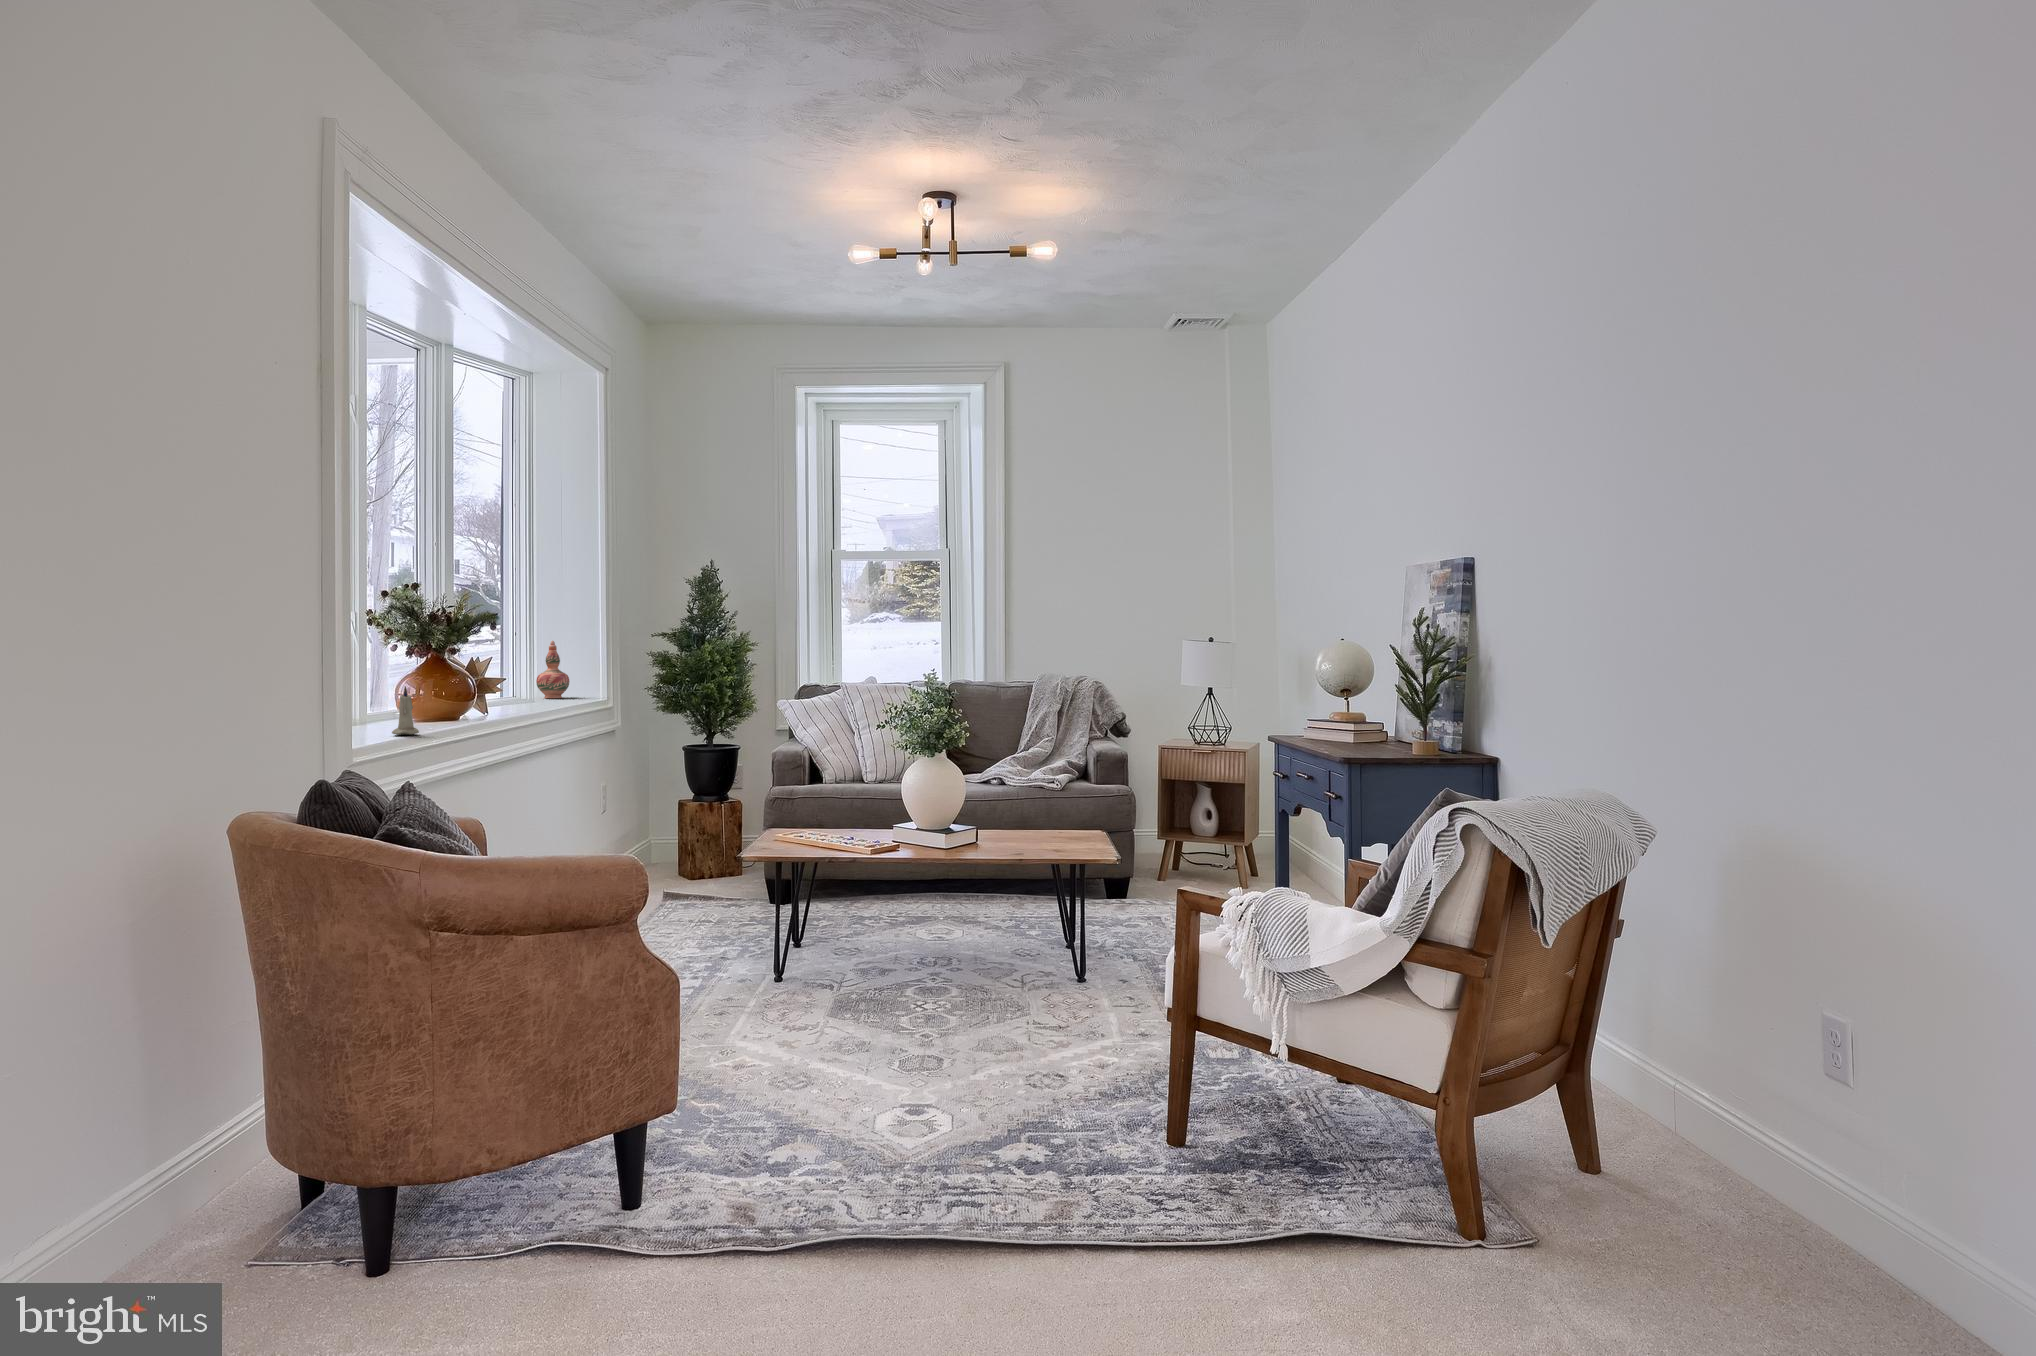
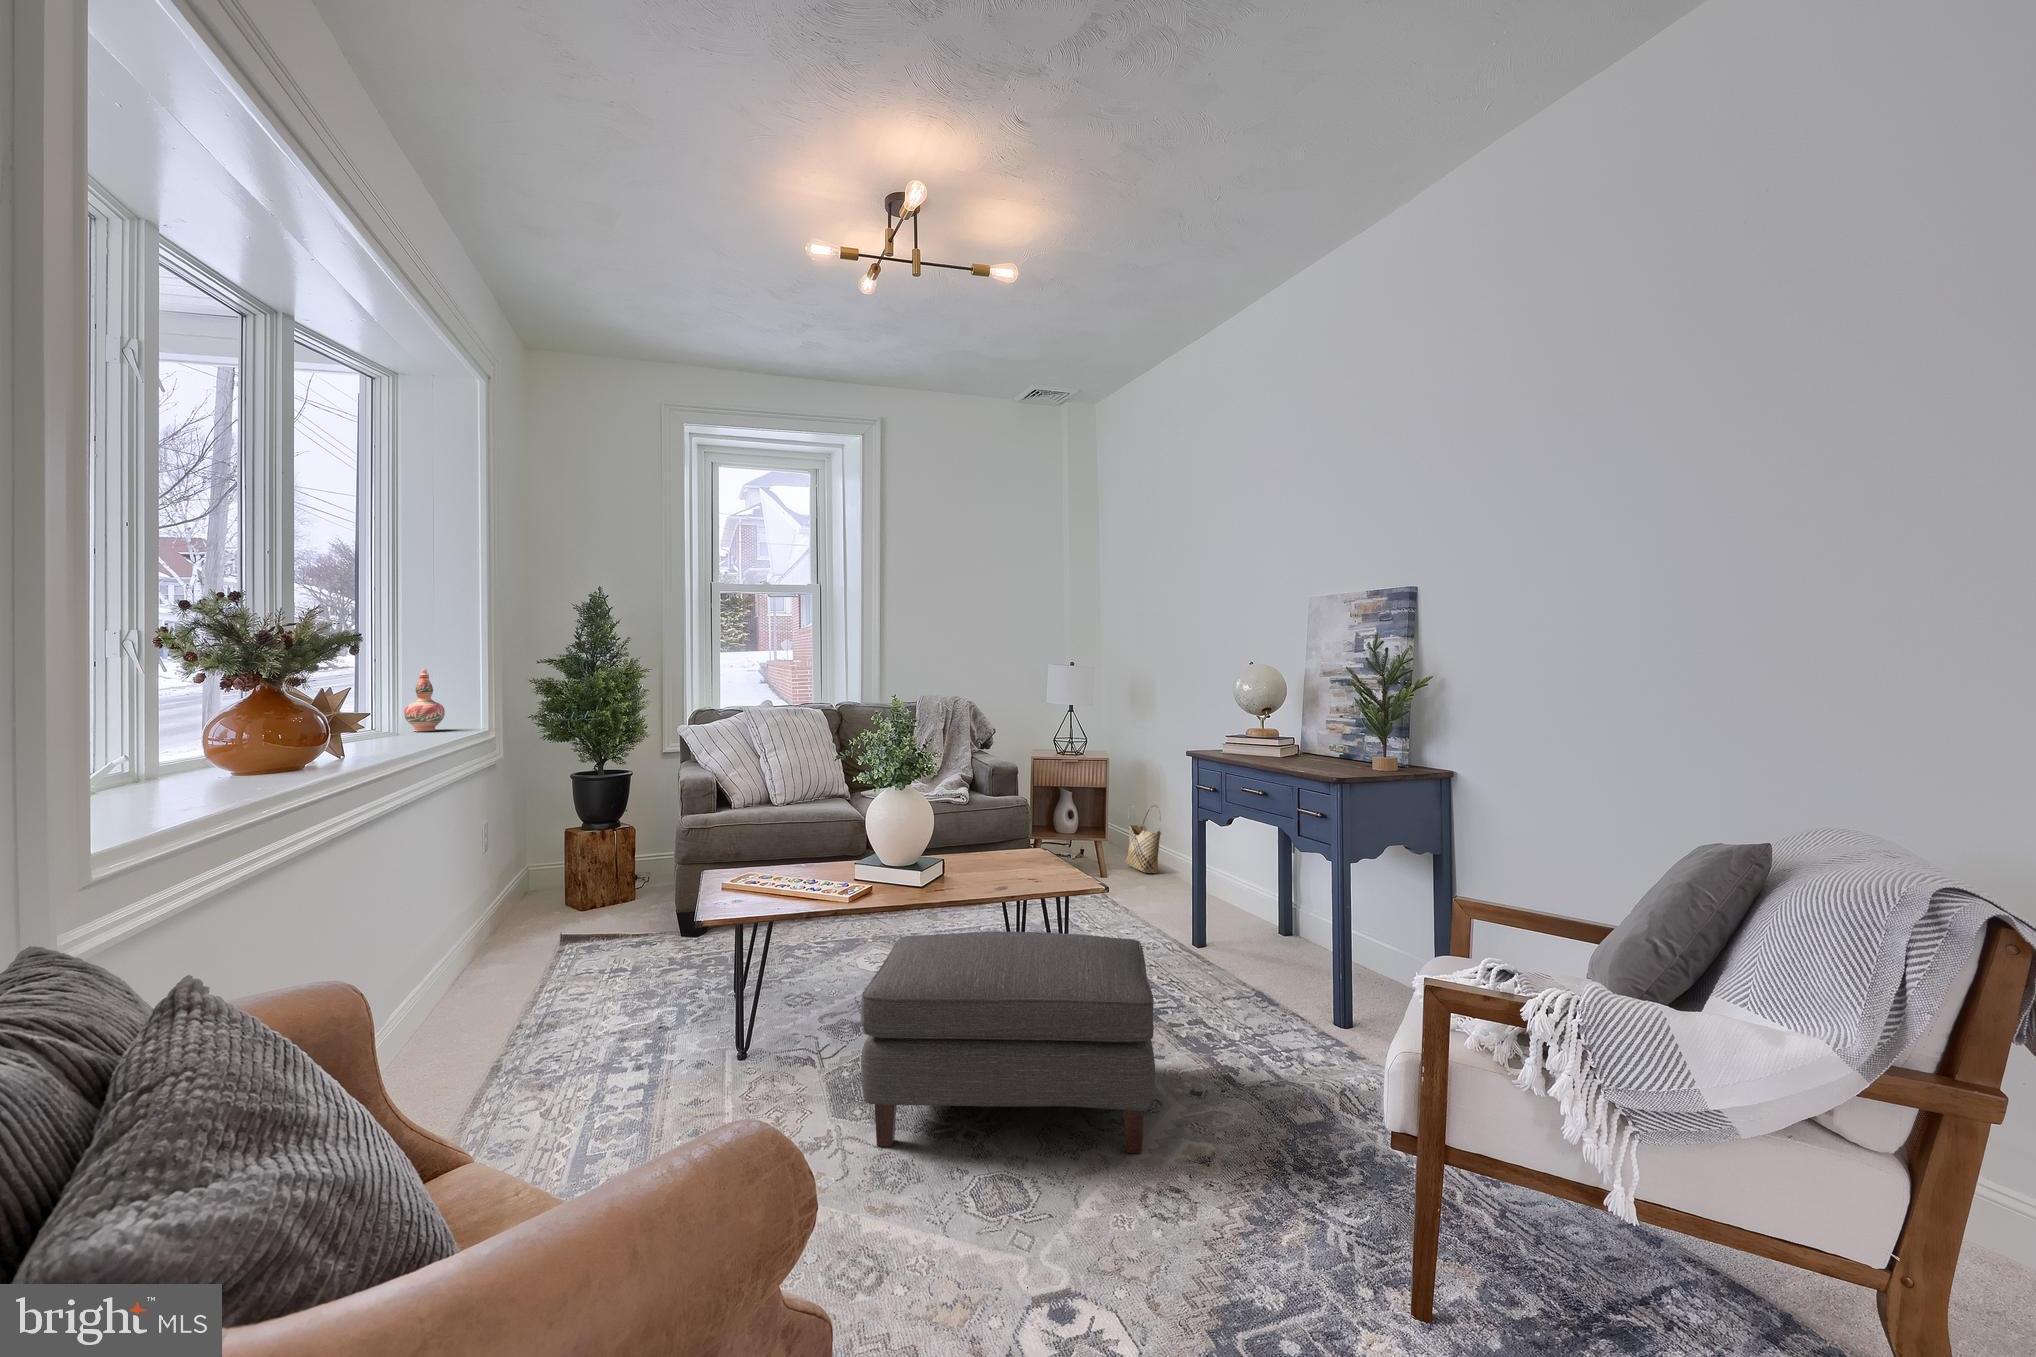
candle: present [392,686,419,735] -> none [194,728,240,797]
woven basket: none [1265,804,1302,882] -> present [1126,805,1161,873]
ottoman: none [842,879,1108,1054] -> present [861,932,1155,1153]

